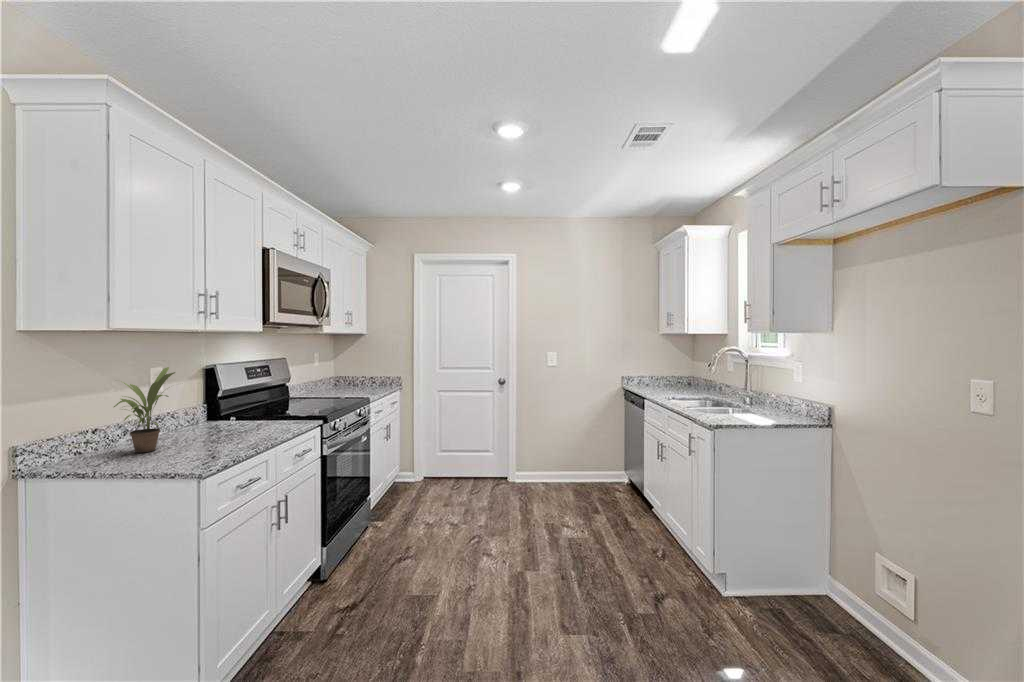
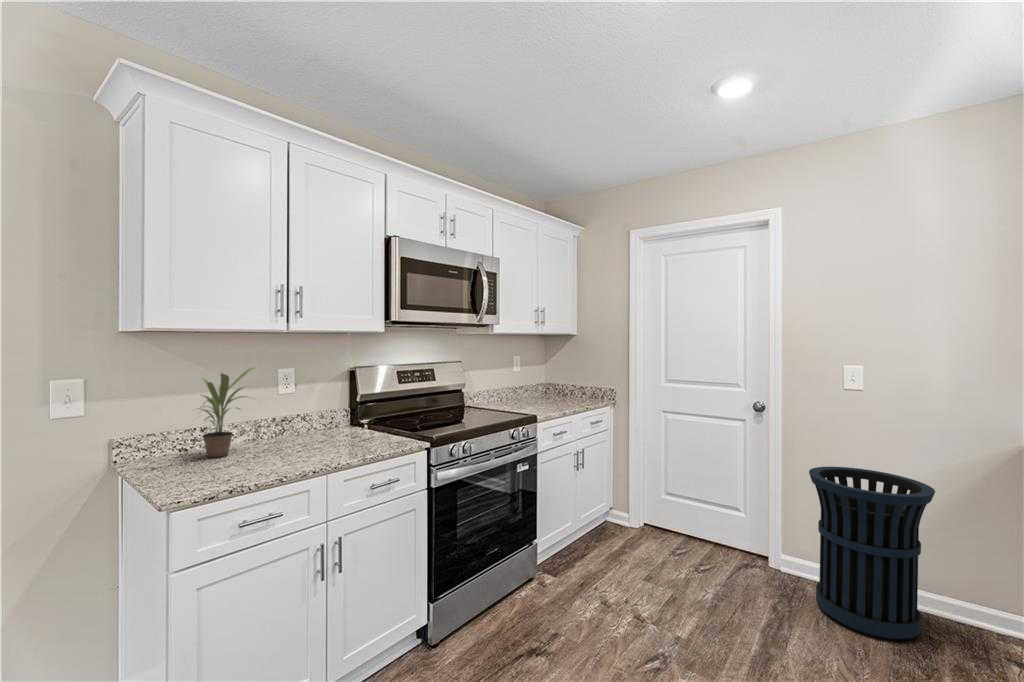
trash can: none [534,410,590,498] -> present [809,467,935,639]

